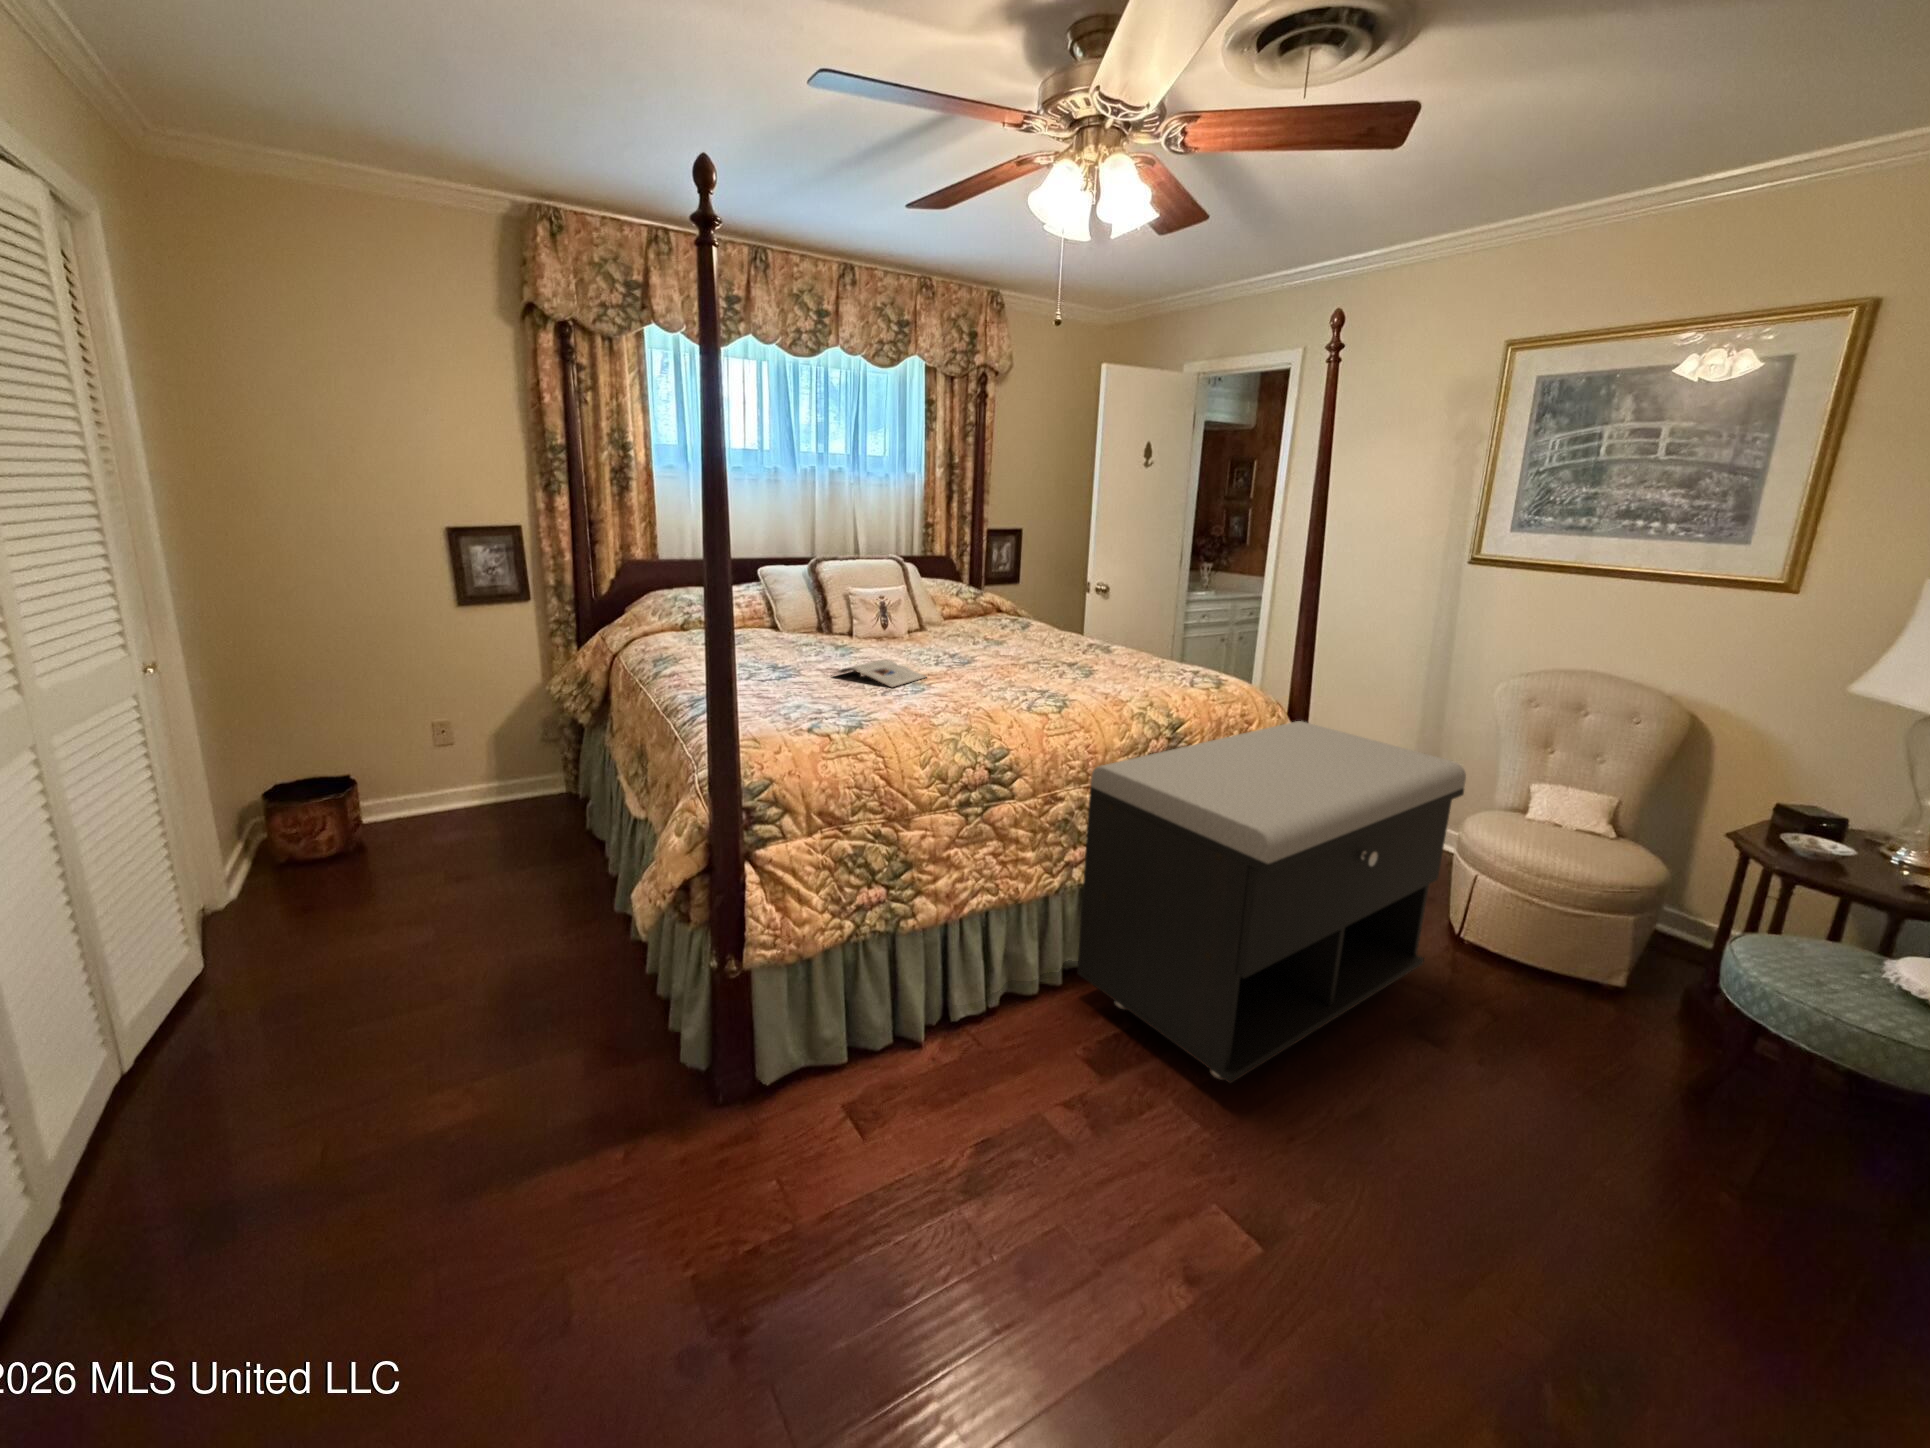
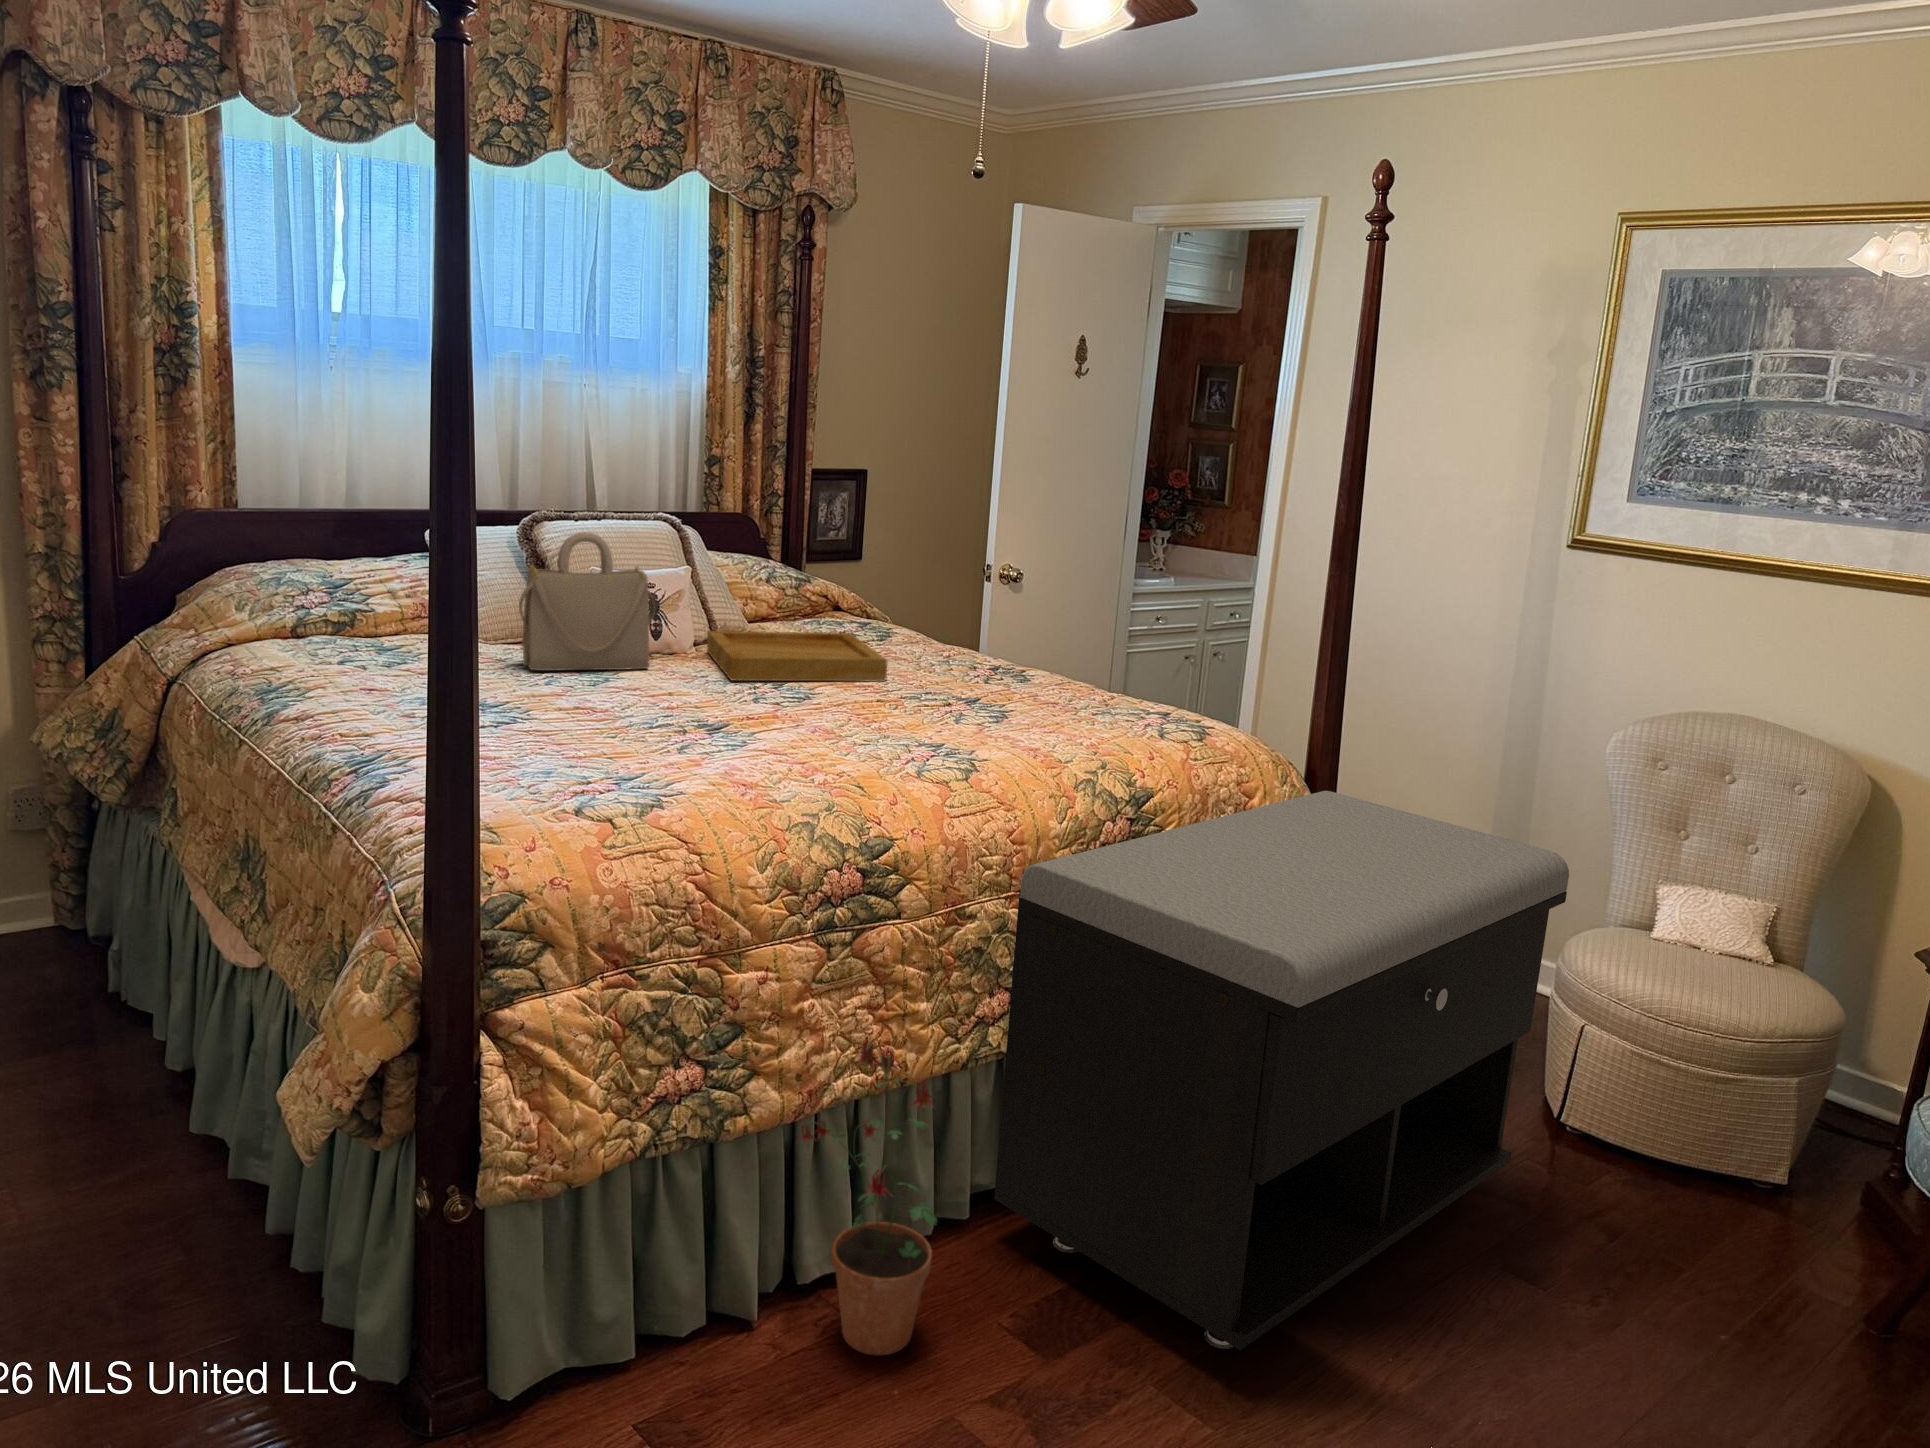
handbag: none [805,567,884,648] -> present [519,532,655,670]
tray: none [918,625,1022,654] -> present [707,631,888,682]
magazine: present [831,660,926,687] -> none [579,691,743,739]
potted plant: none [946,875,1038,1070] -> present [801,1043,937,1355]

